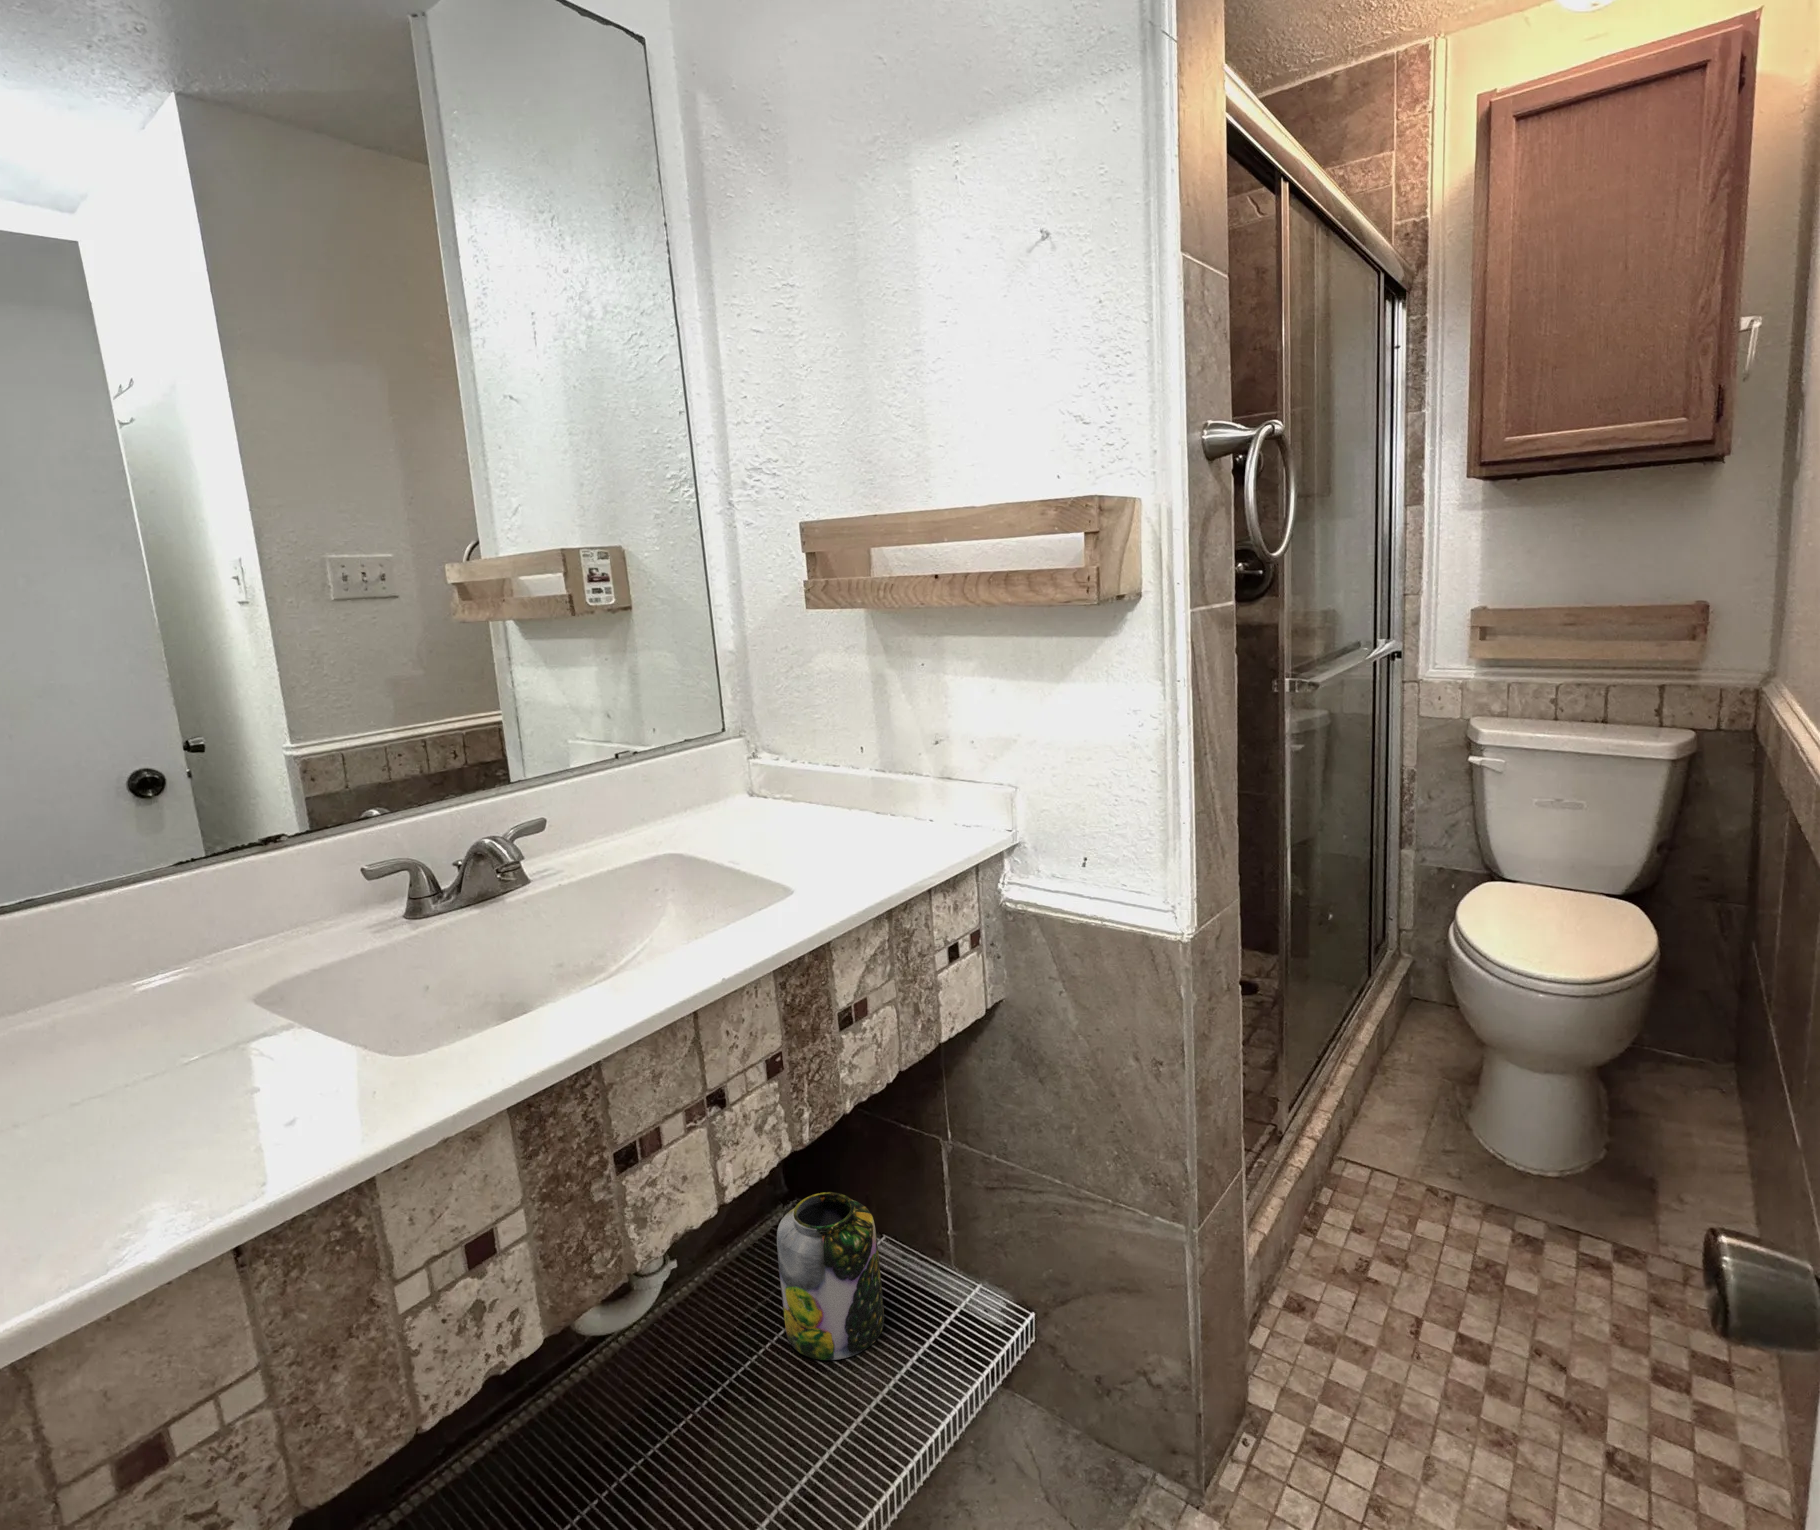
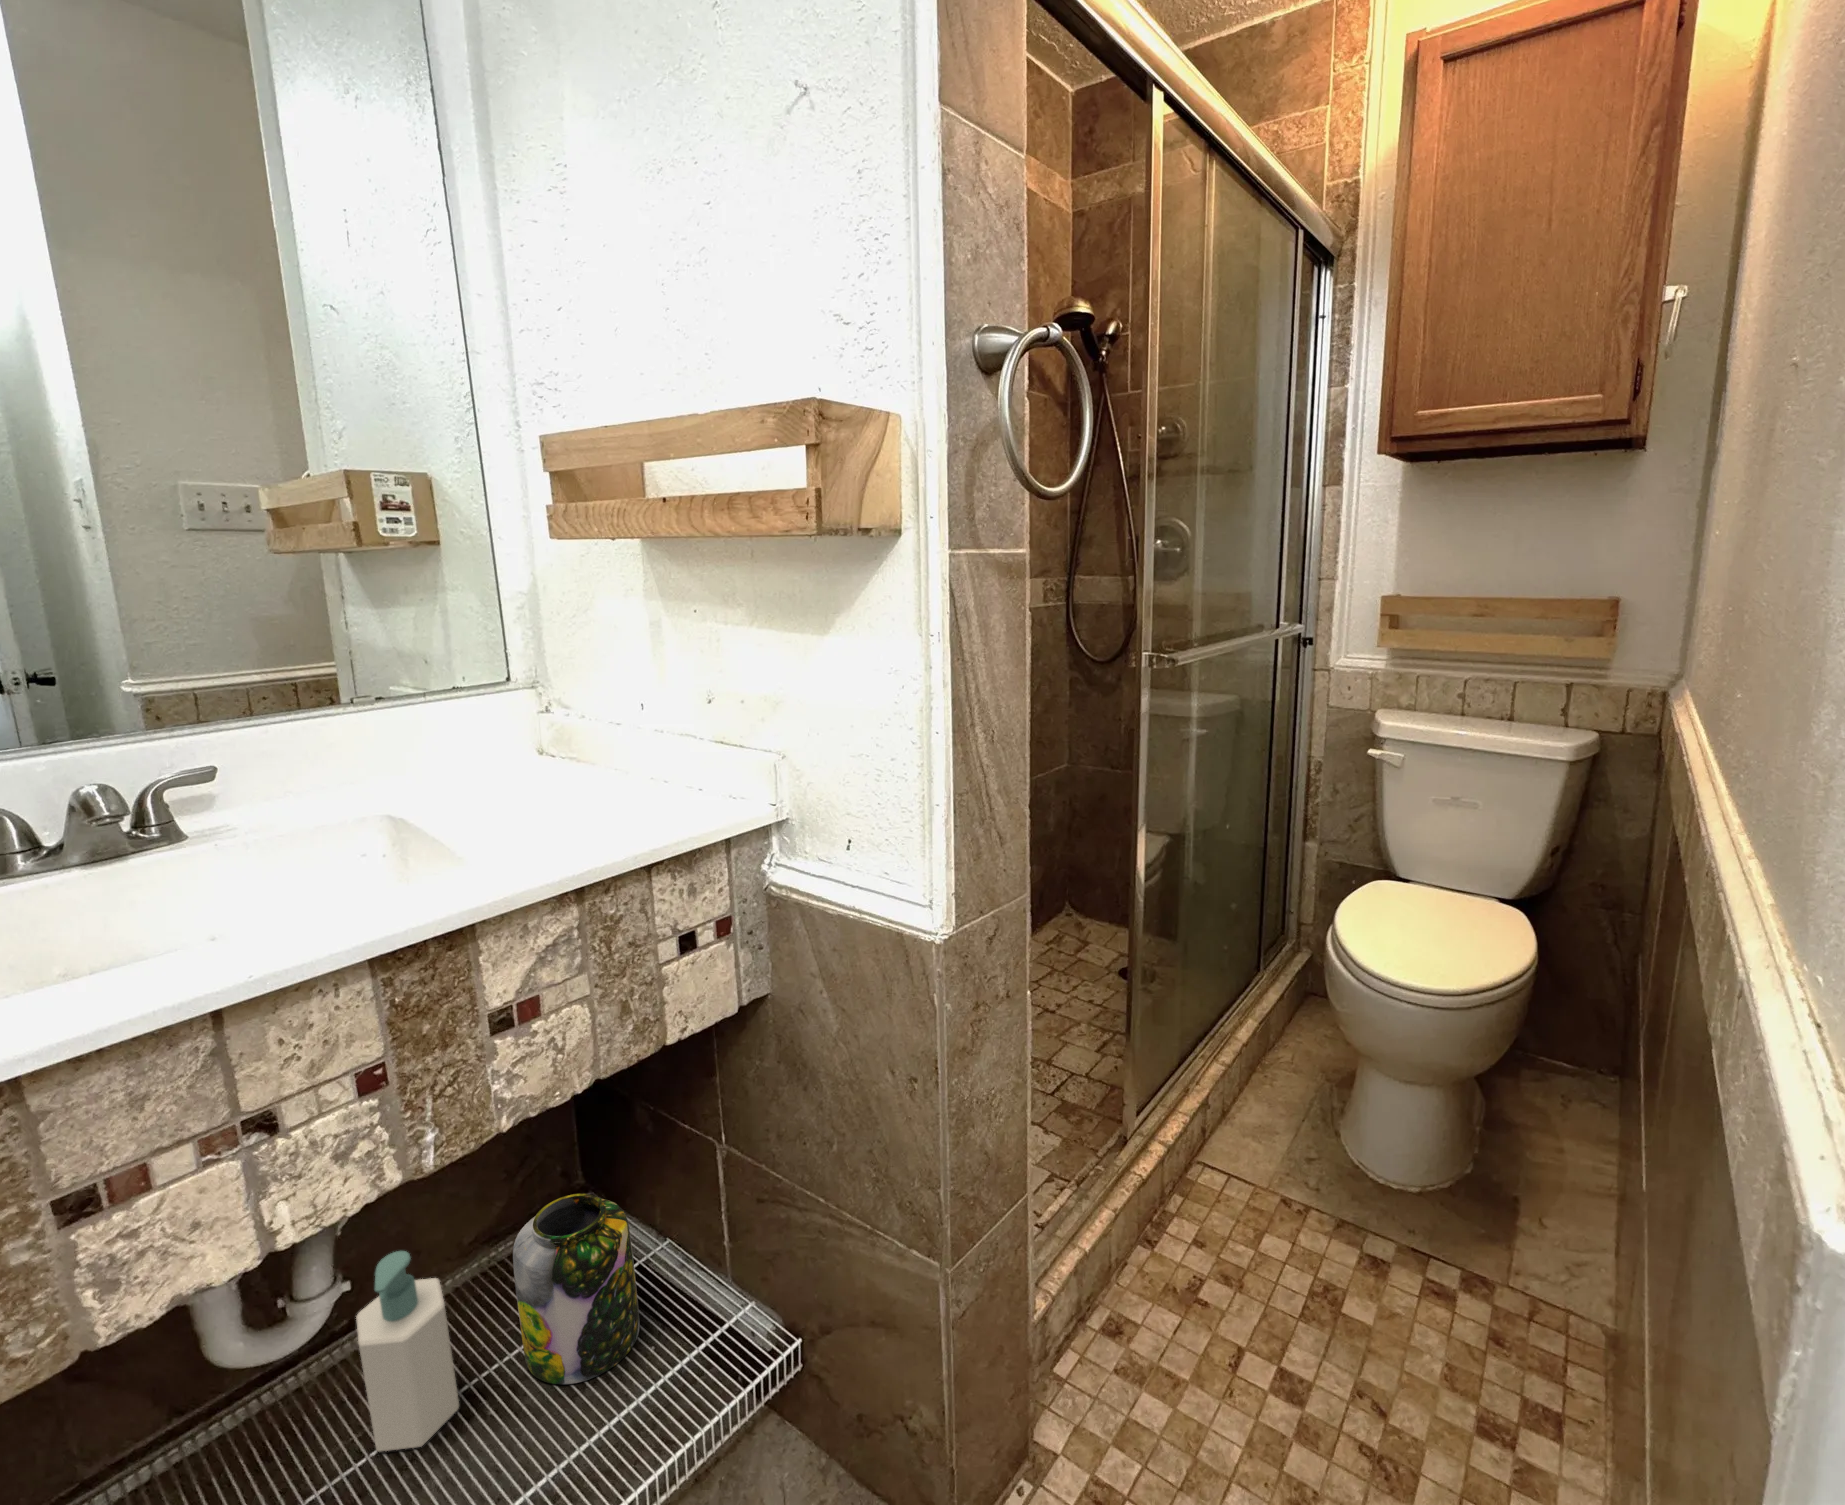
soap bottle: none [660,1242,746,1419] -> present [356,1251,459,1451]

